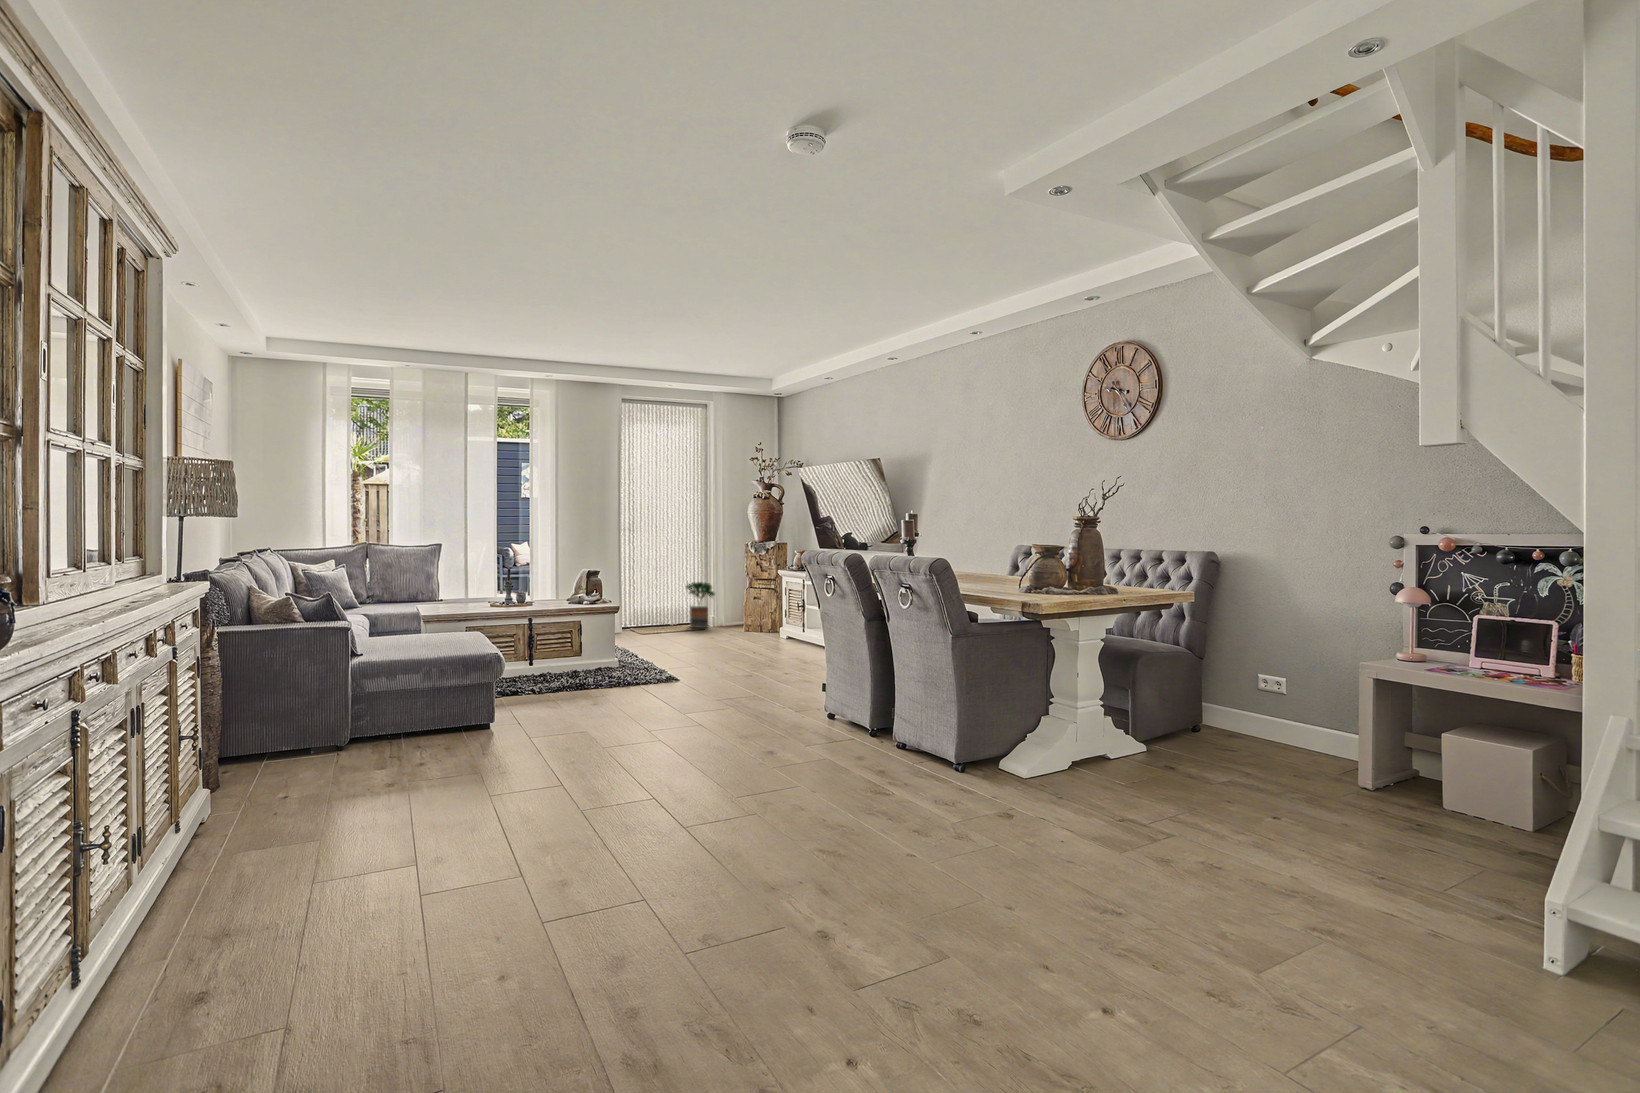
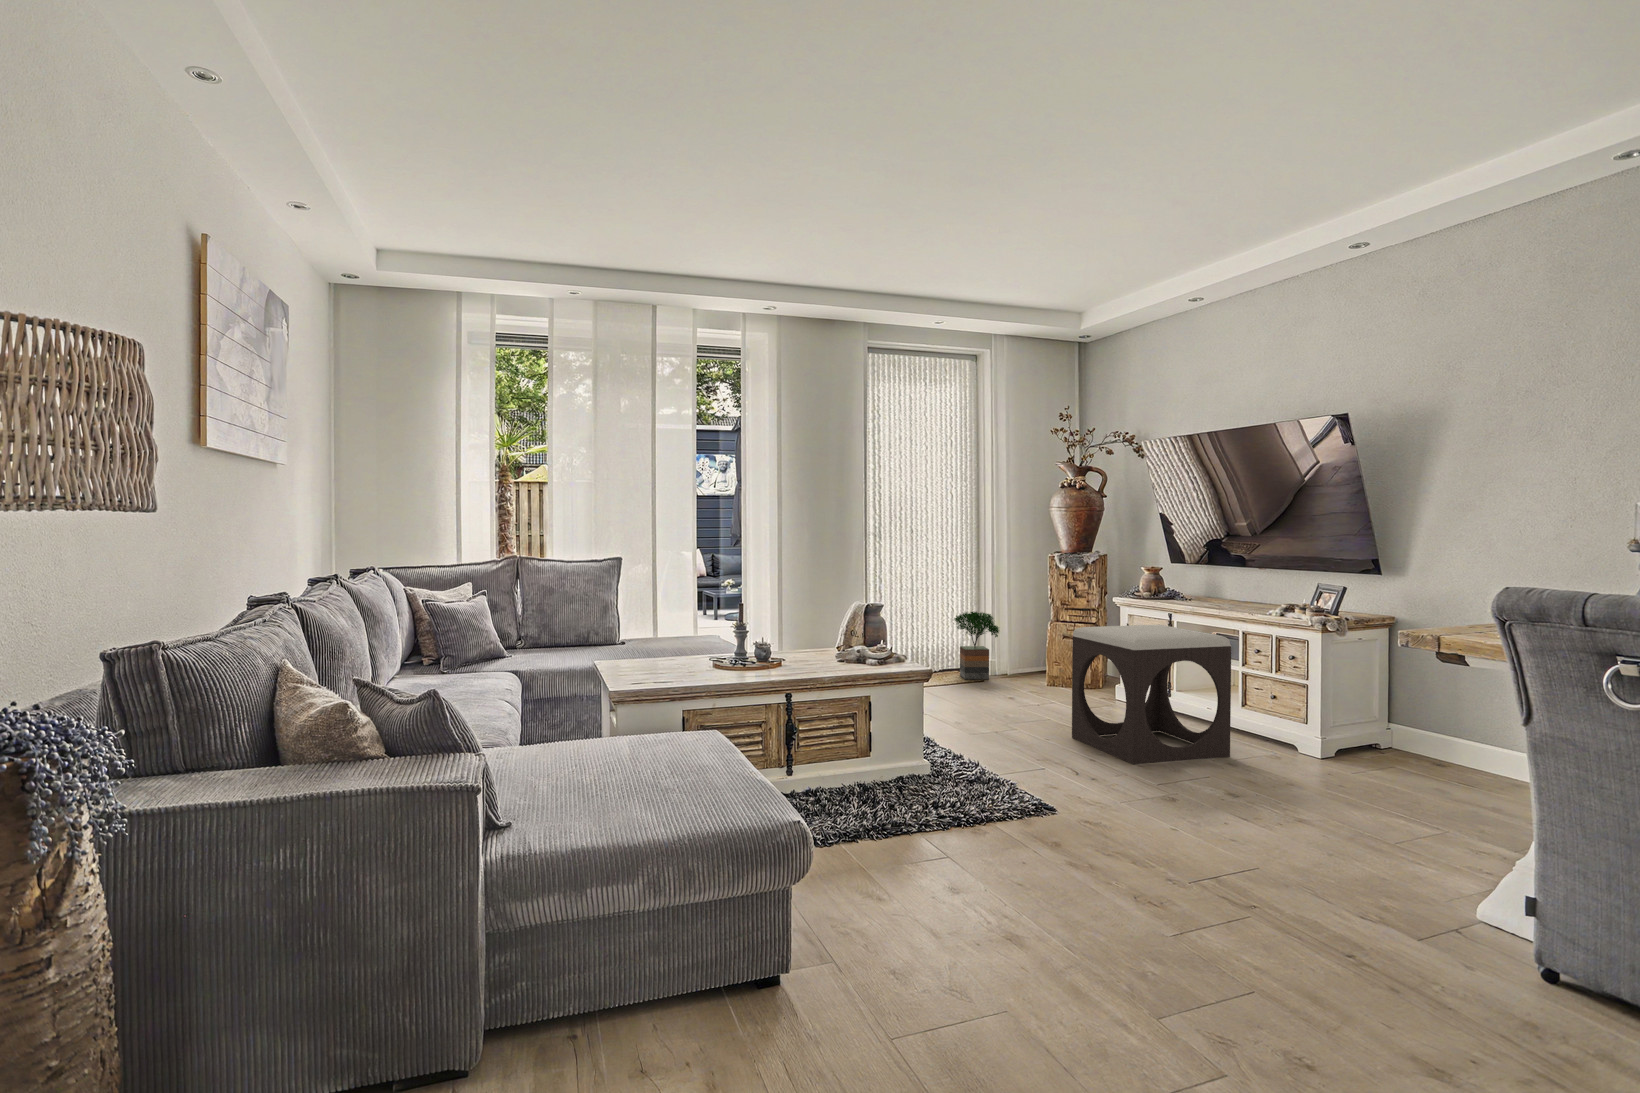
footstool: none [725,585,806,663] -> present [1072,625,1231,764]

